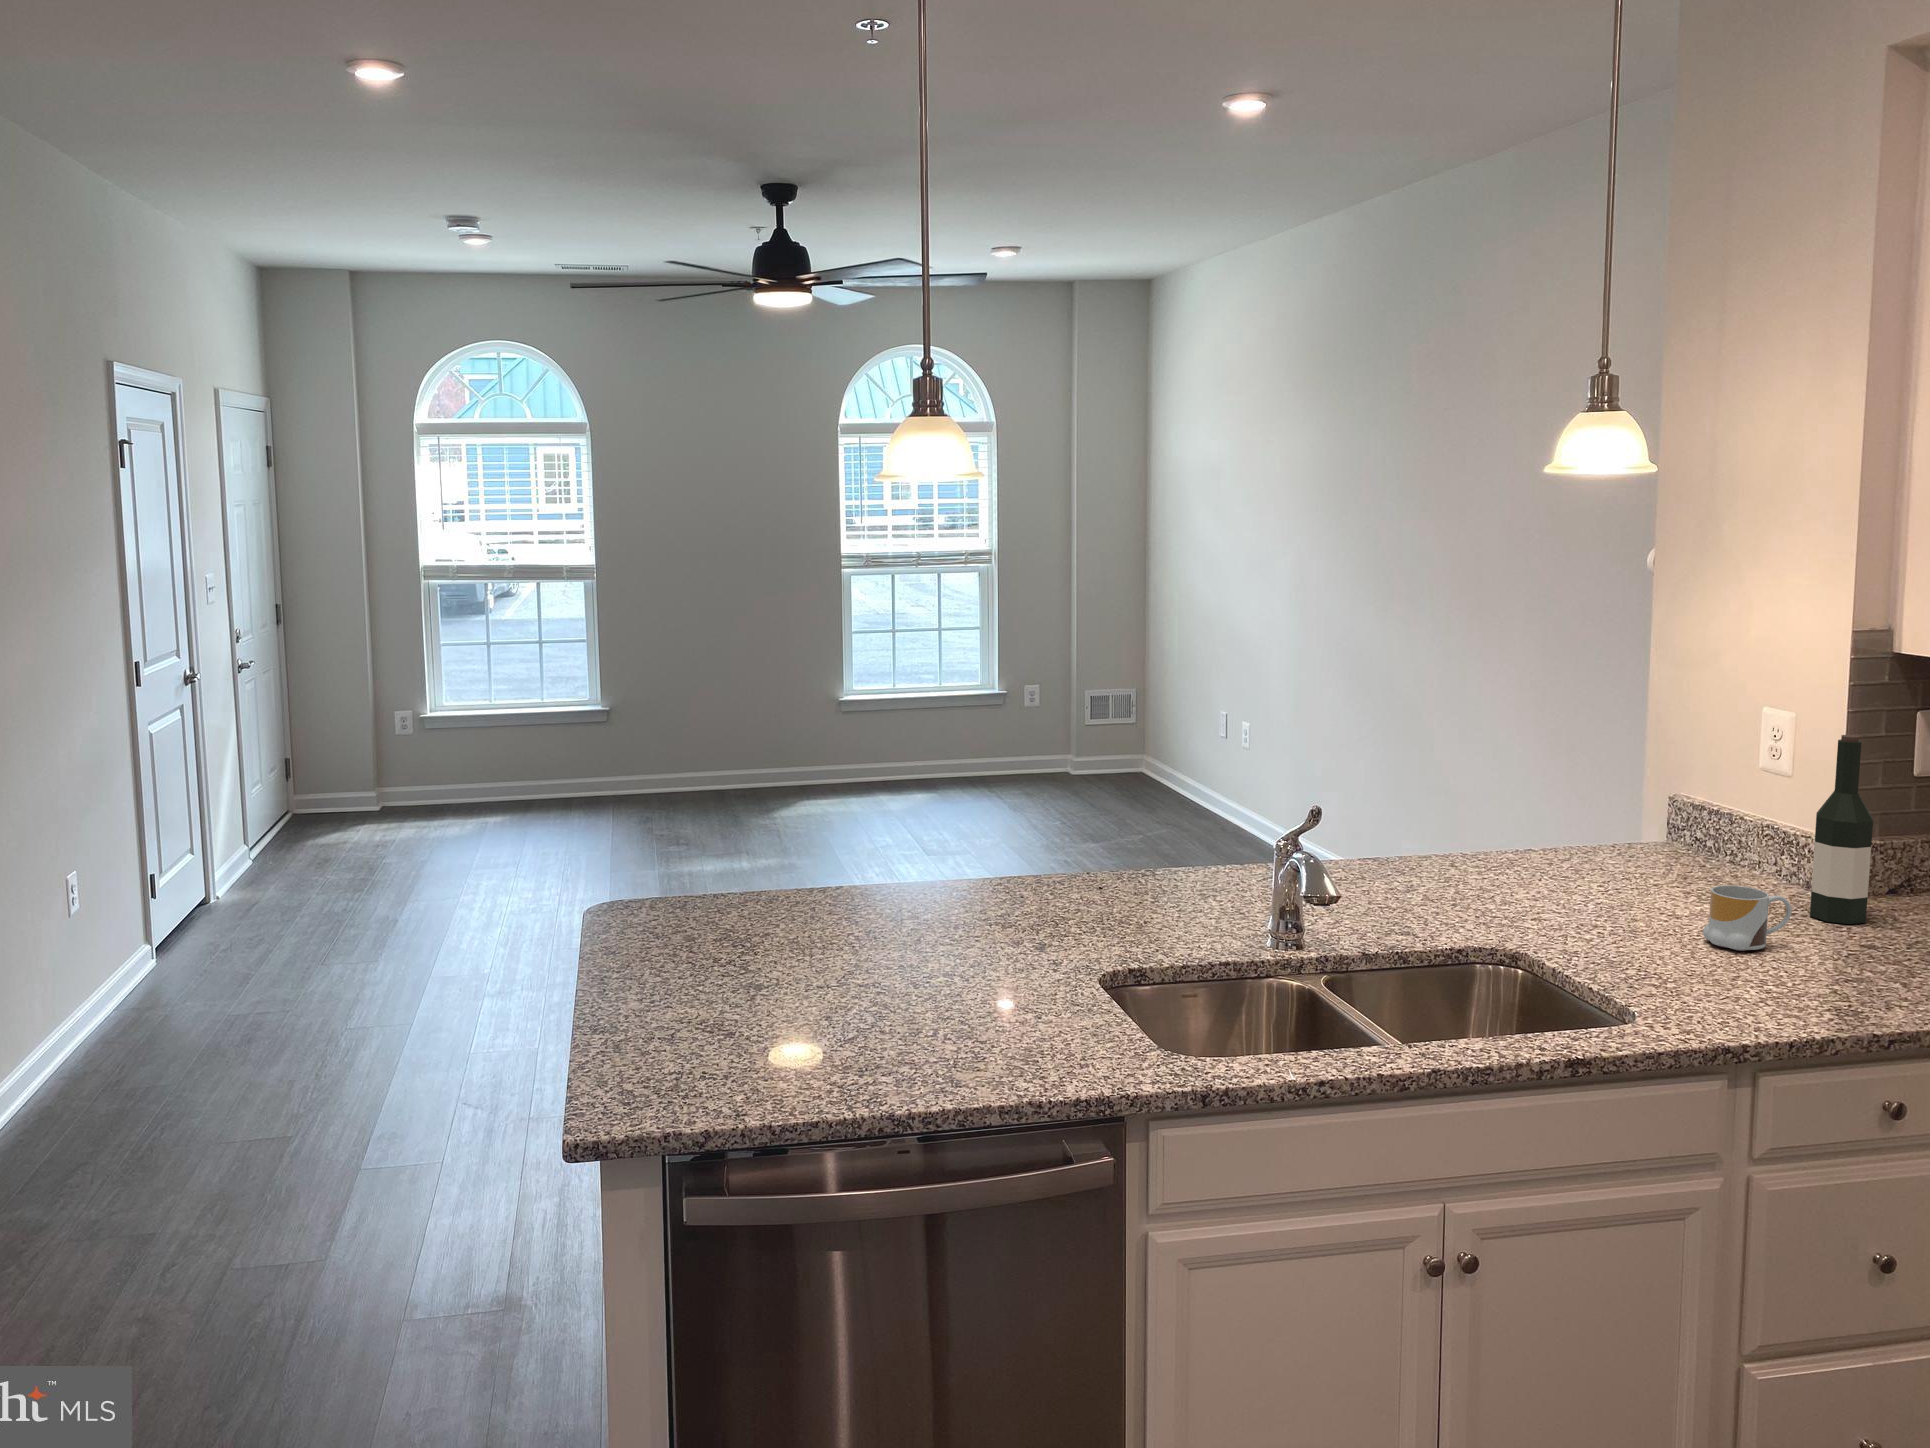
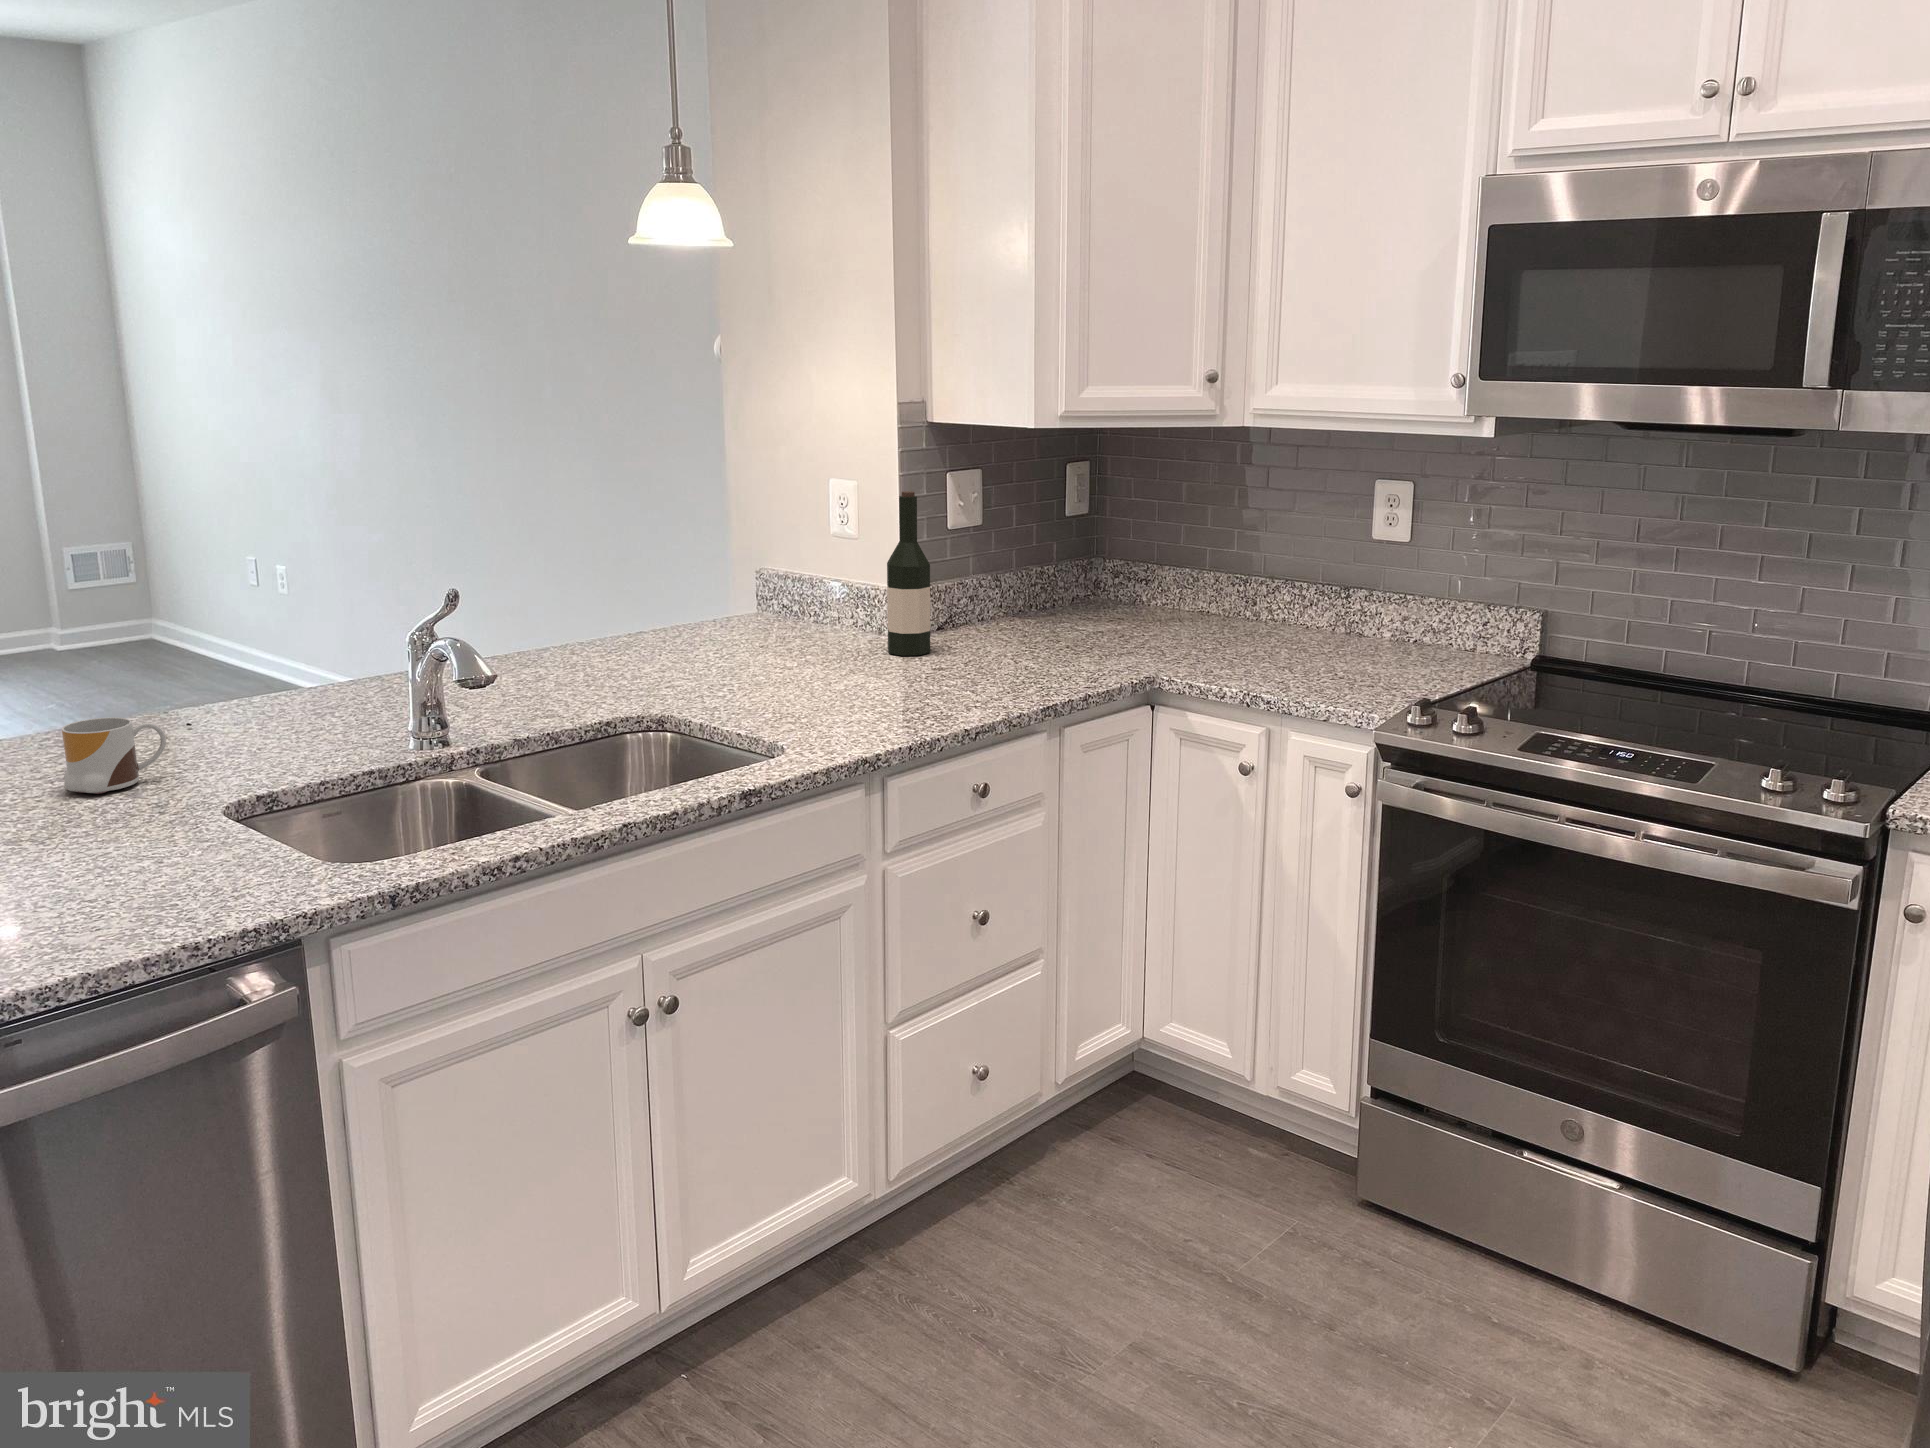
mug: present [1703,885,1792,951] -> present [62,718,166,794]

